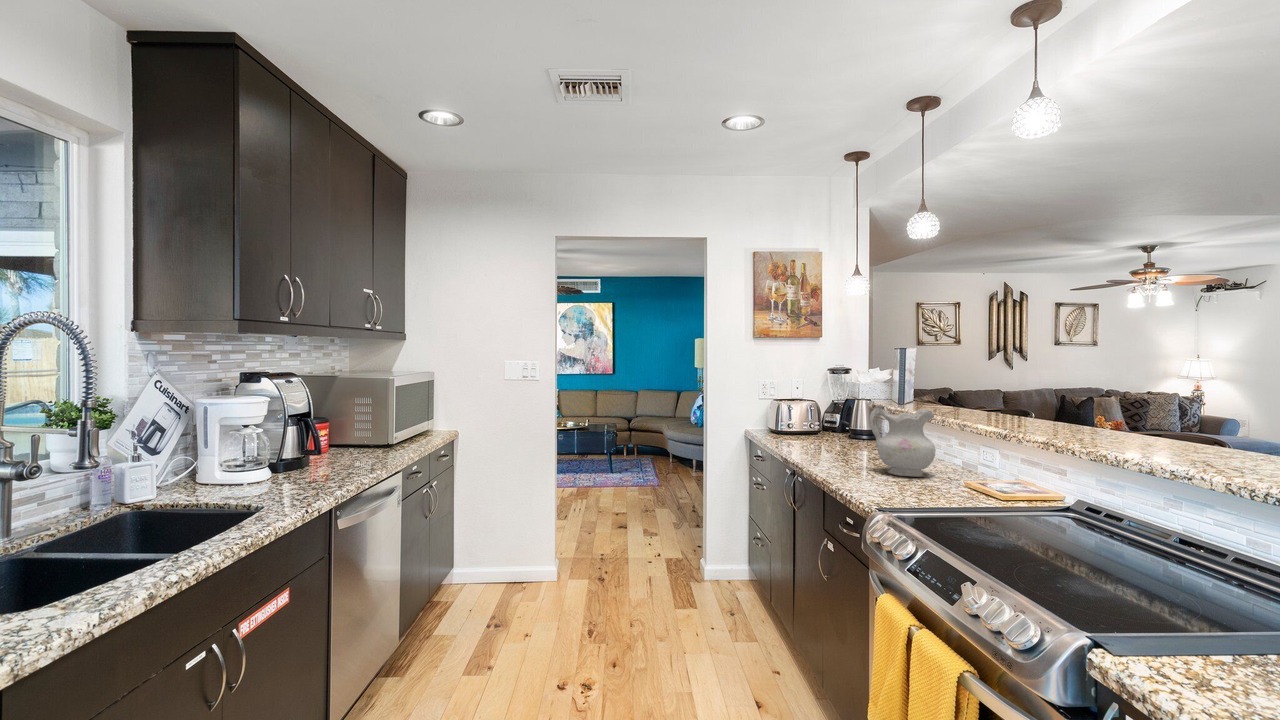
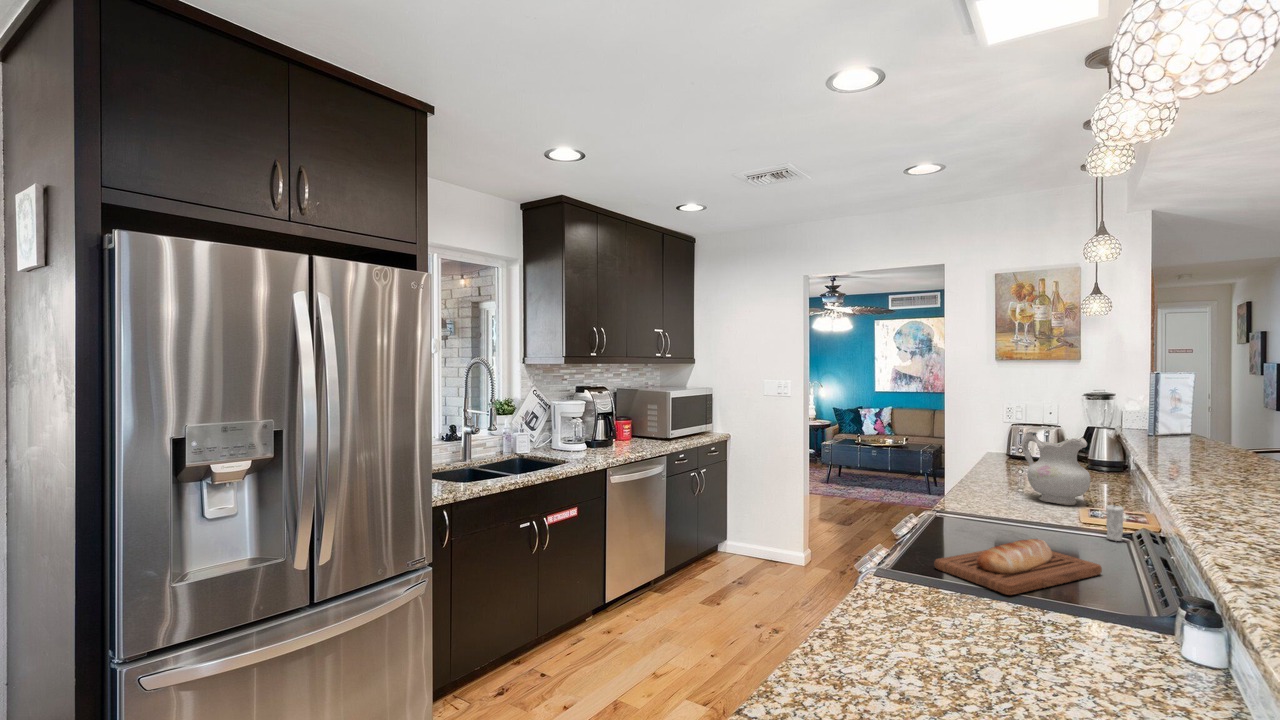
candle: none [1029,468,1048,512] -> present [1106,505,1124,541]
bread loaf: none [1034,530,1203,622] -> present [934,539,1102,595]

